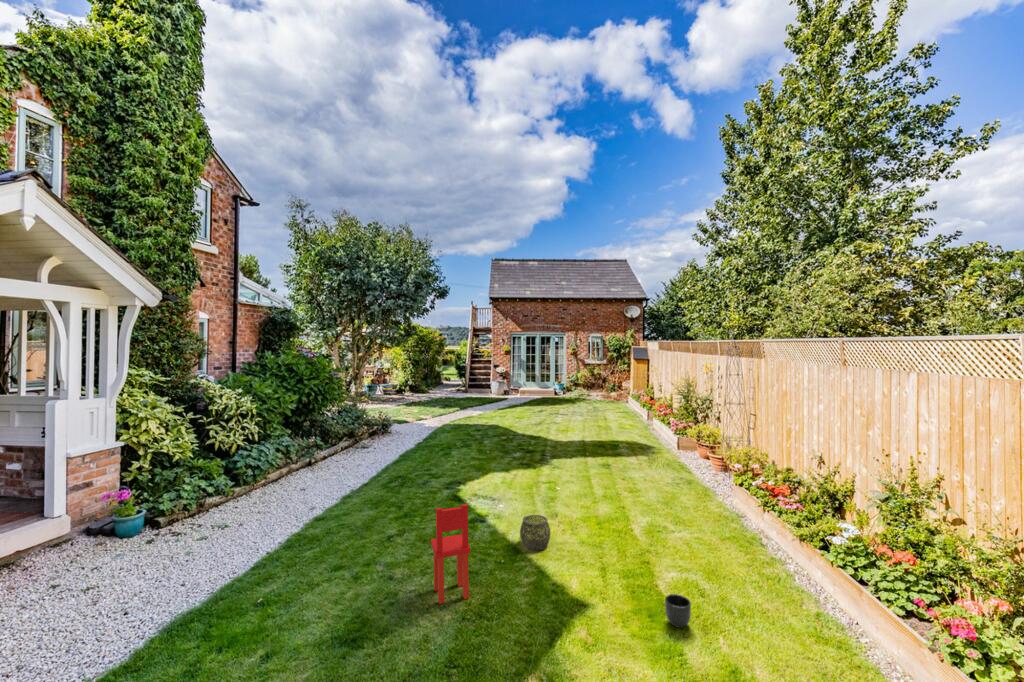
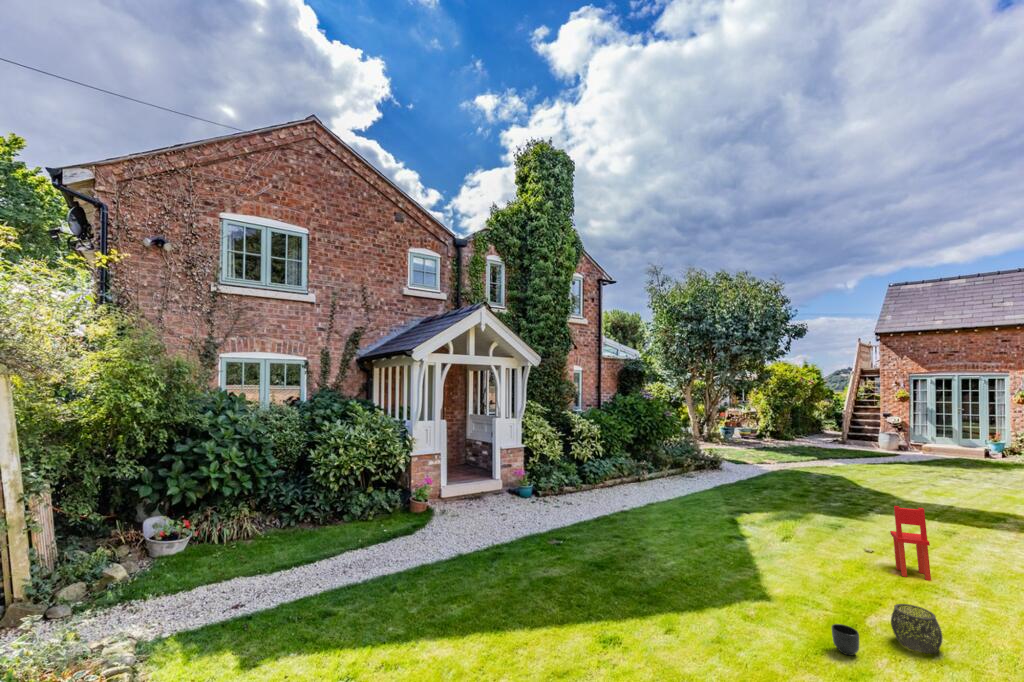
chair: present [431,504,470,604] -> present [890,506,931,581]
woven basket: present [520,515,551,550] -> present [891,604,942,654]

